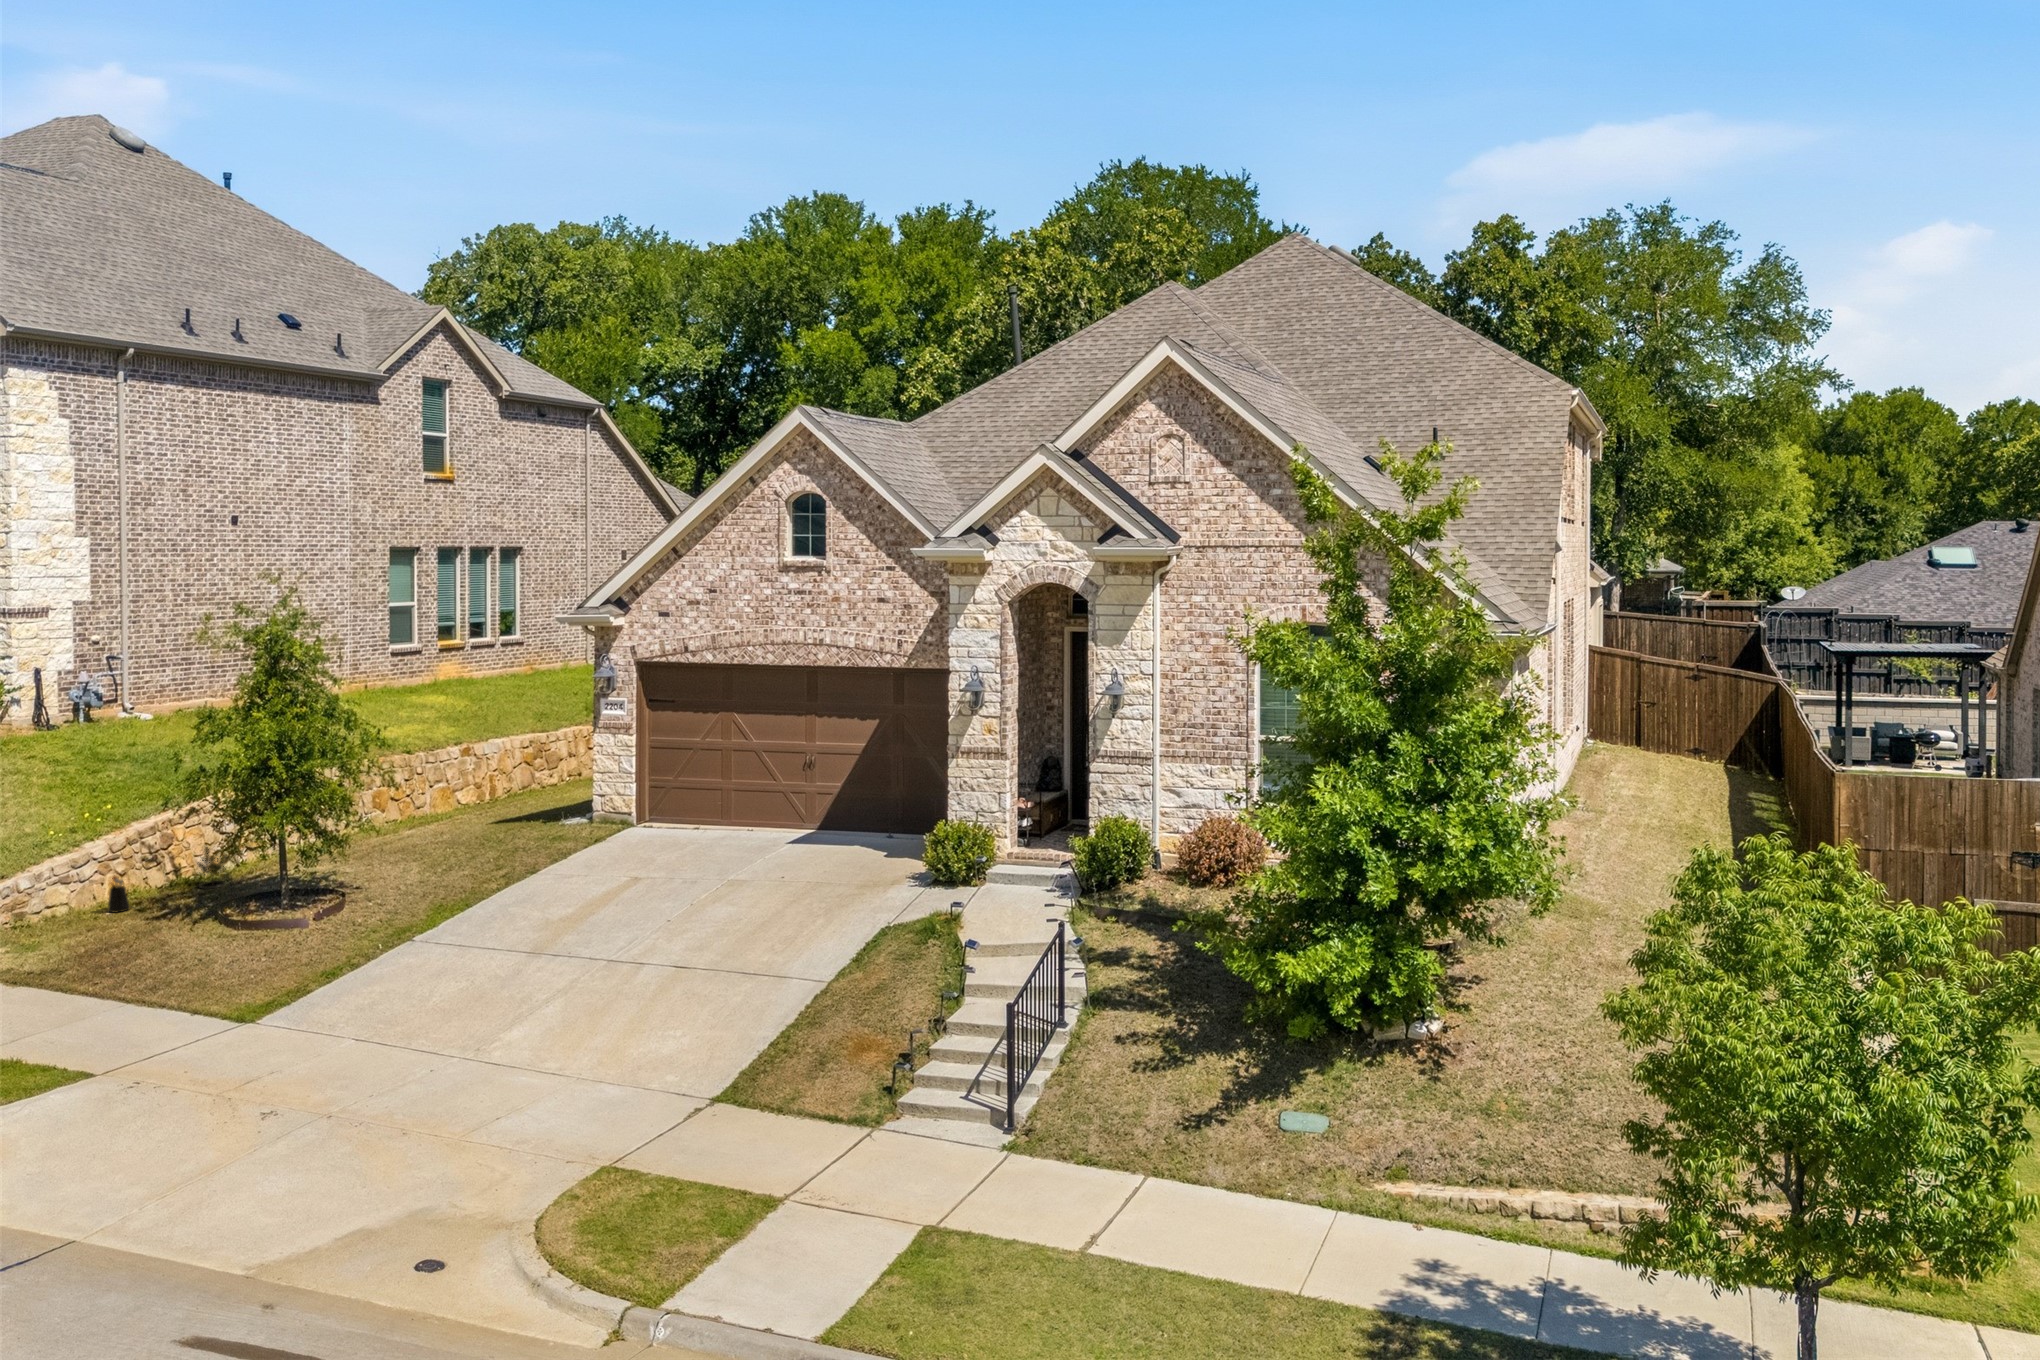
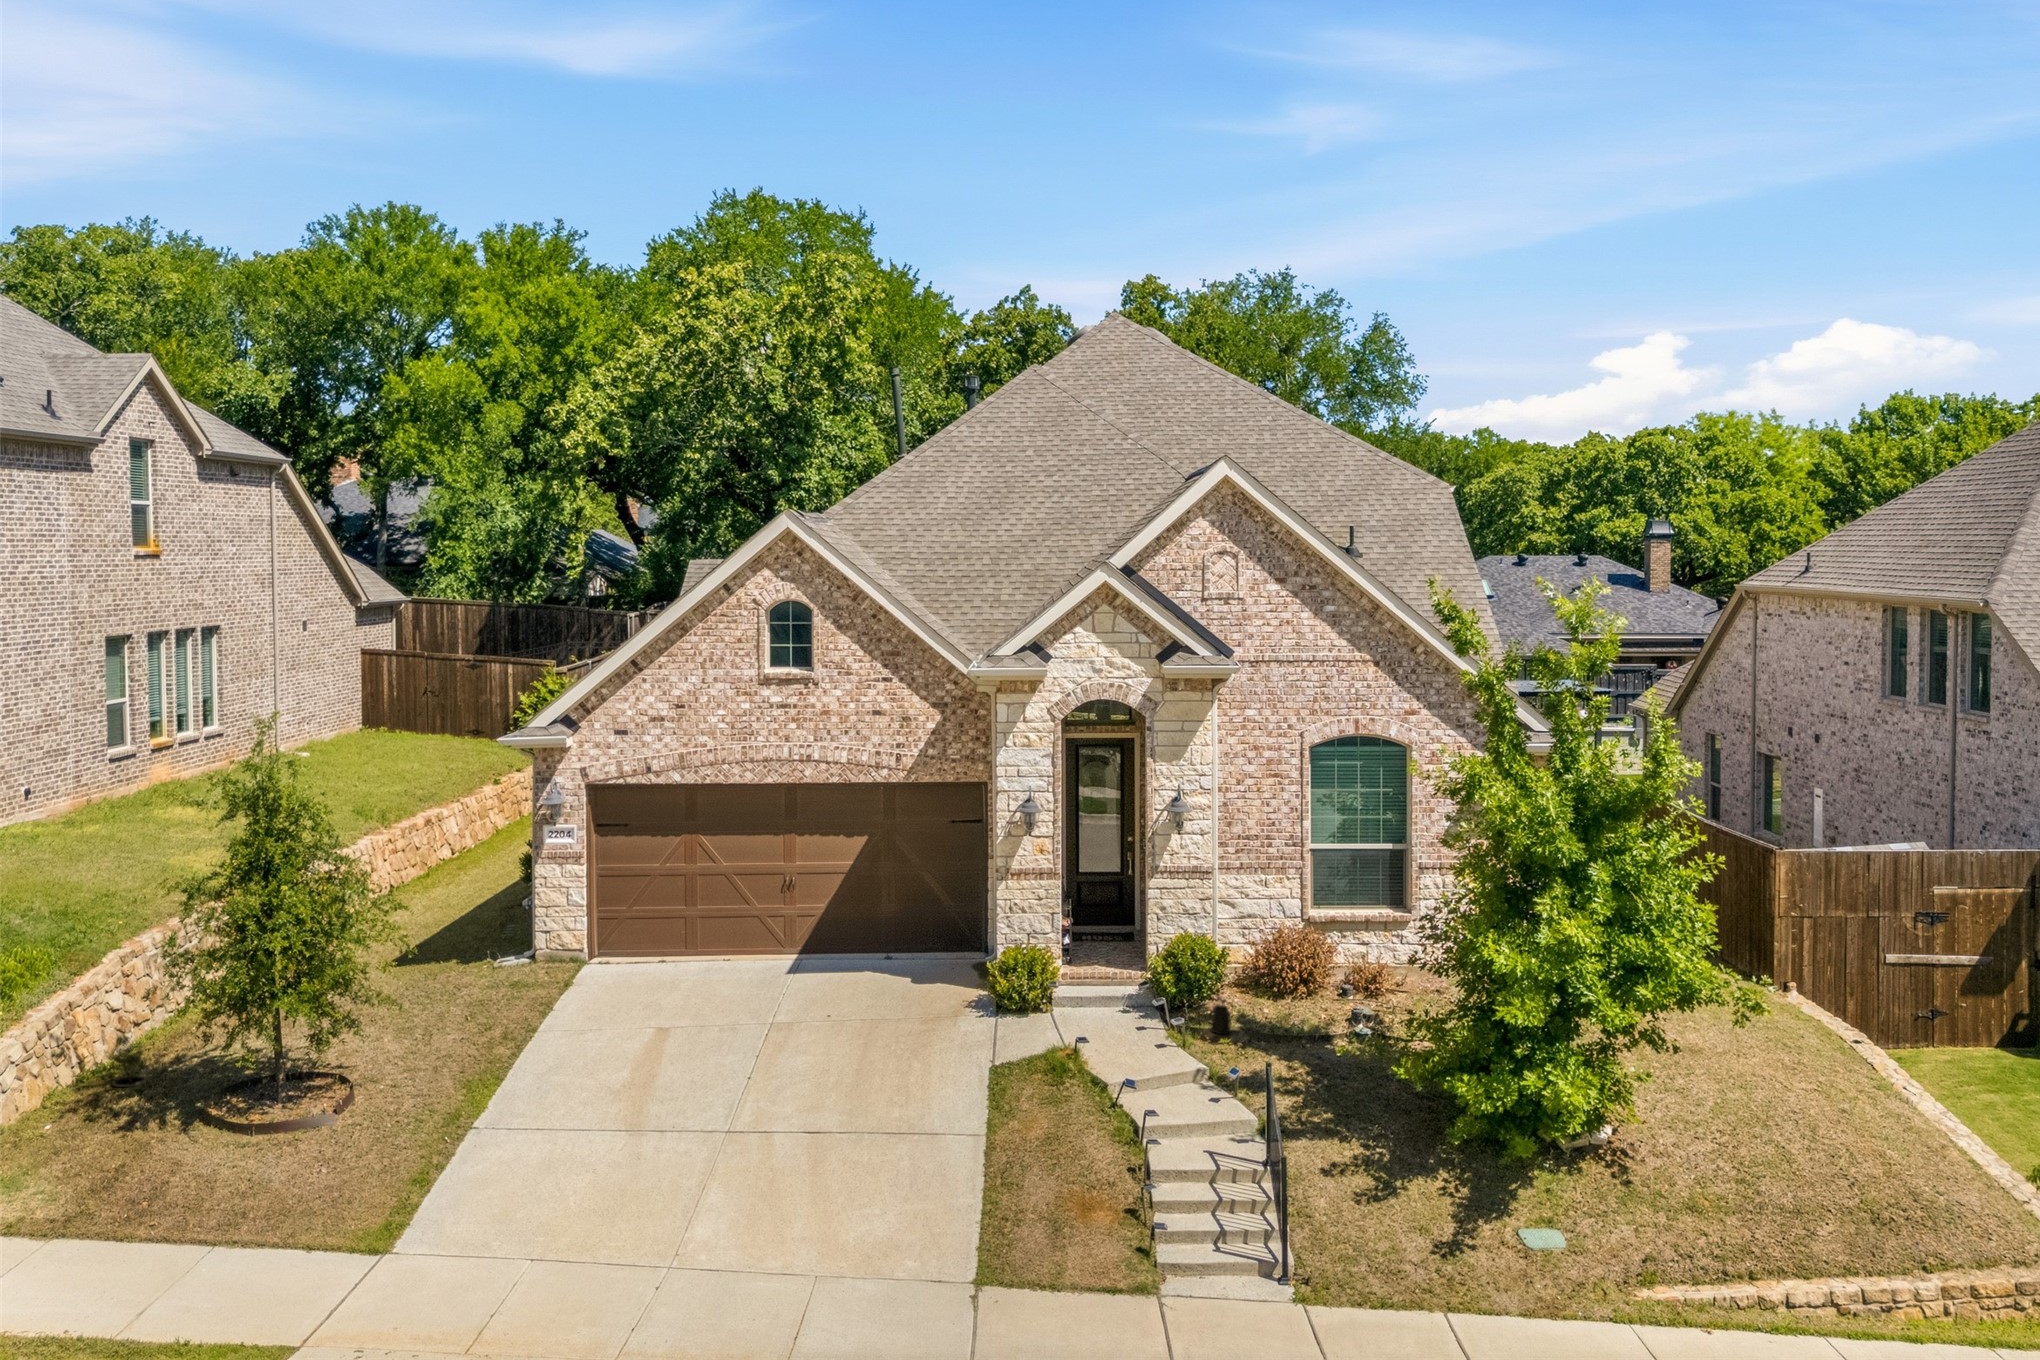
watering can: present [108,875,130,913] -> present [1210,994,1231,1034]

